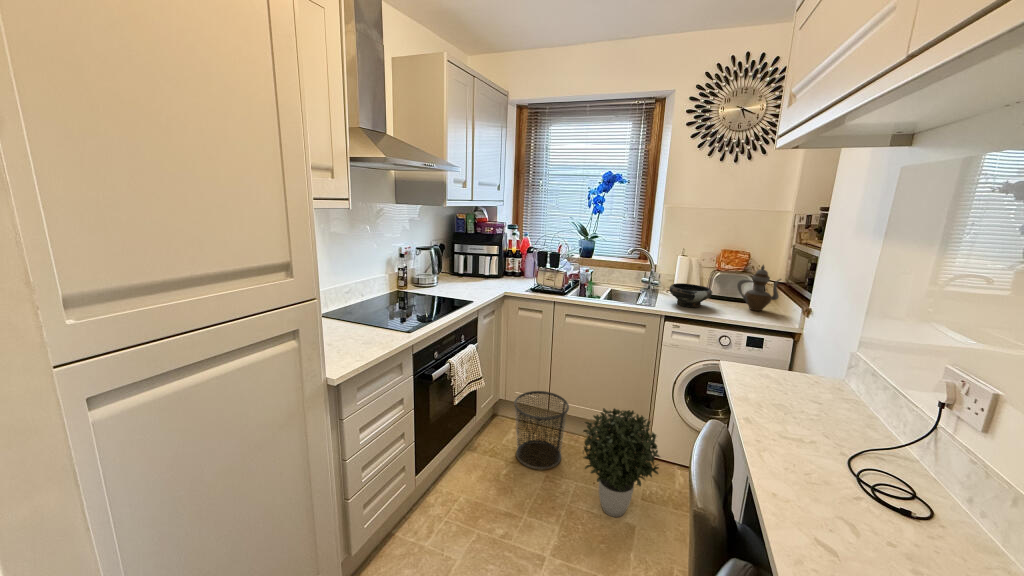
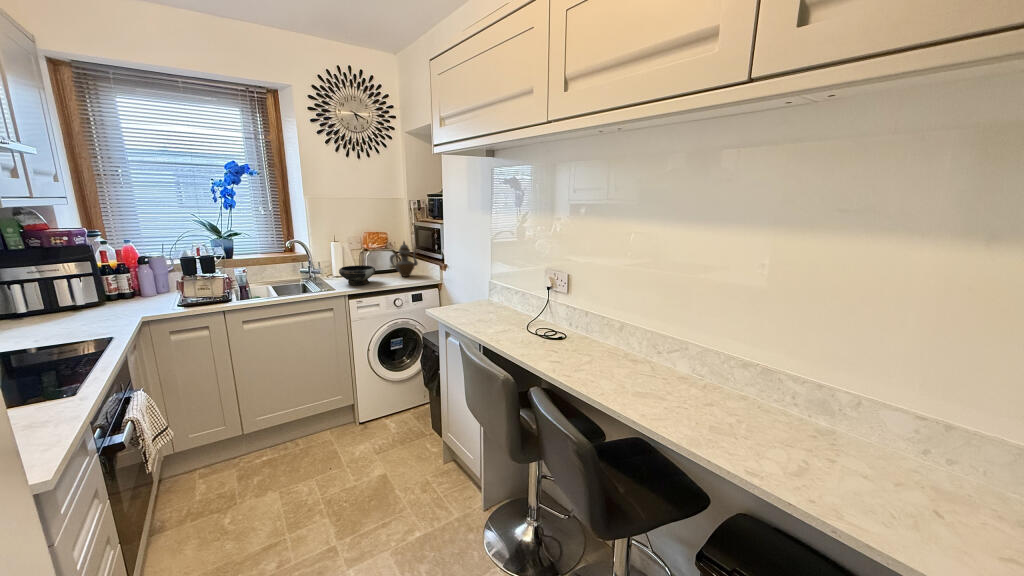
waste bin: present [514,391,569,469] -> none [209,409,284,498]
potted plant: present [583,408,660,517] -> none [315,383,392,481]

